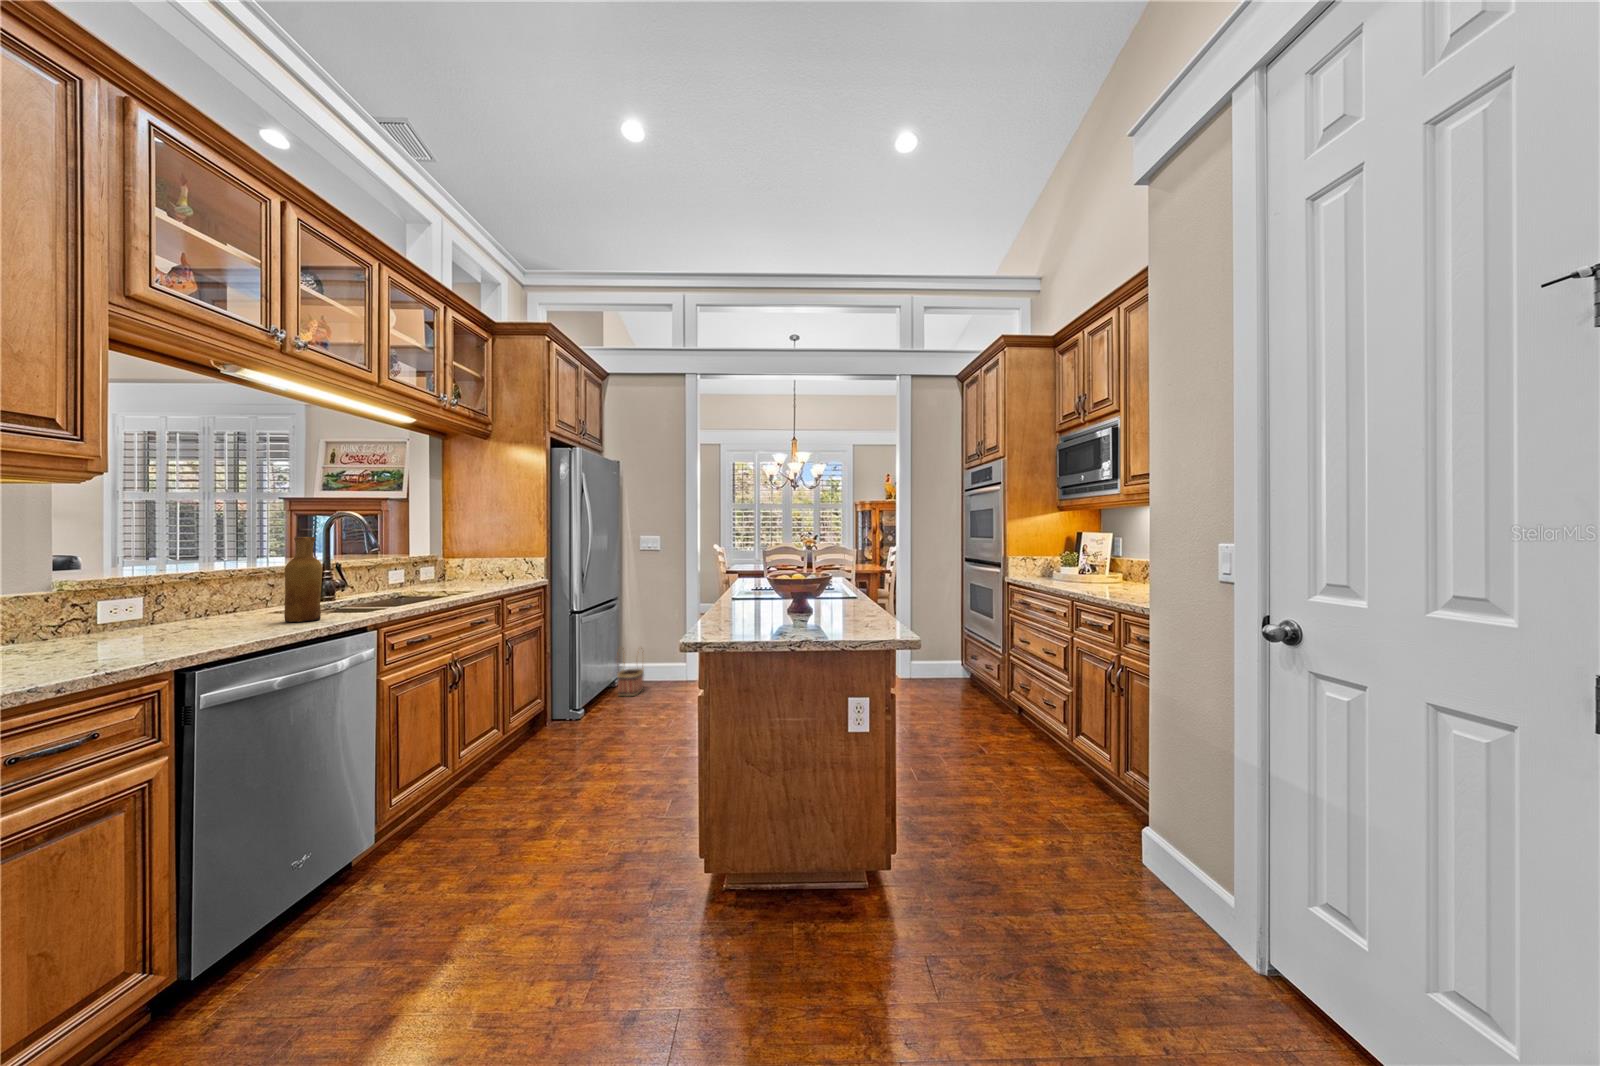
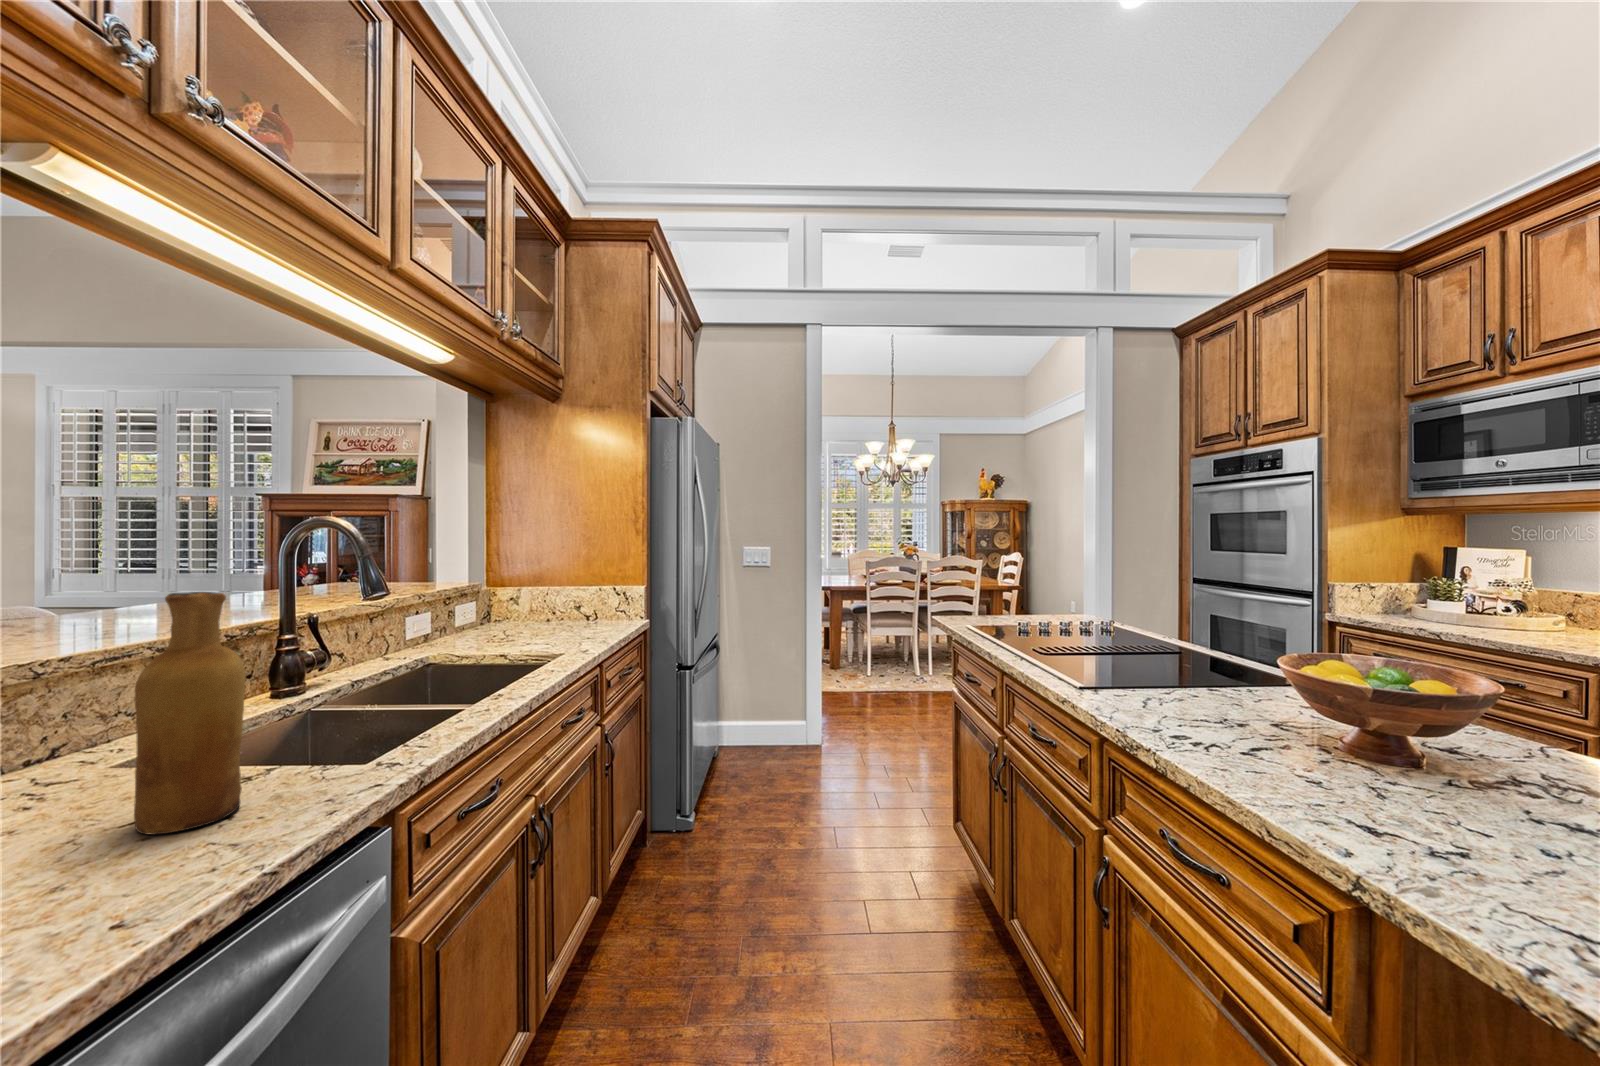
basket: present [617,648,644,696] -> none [724,705,758,778]

